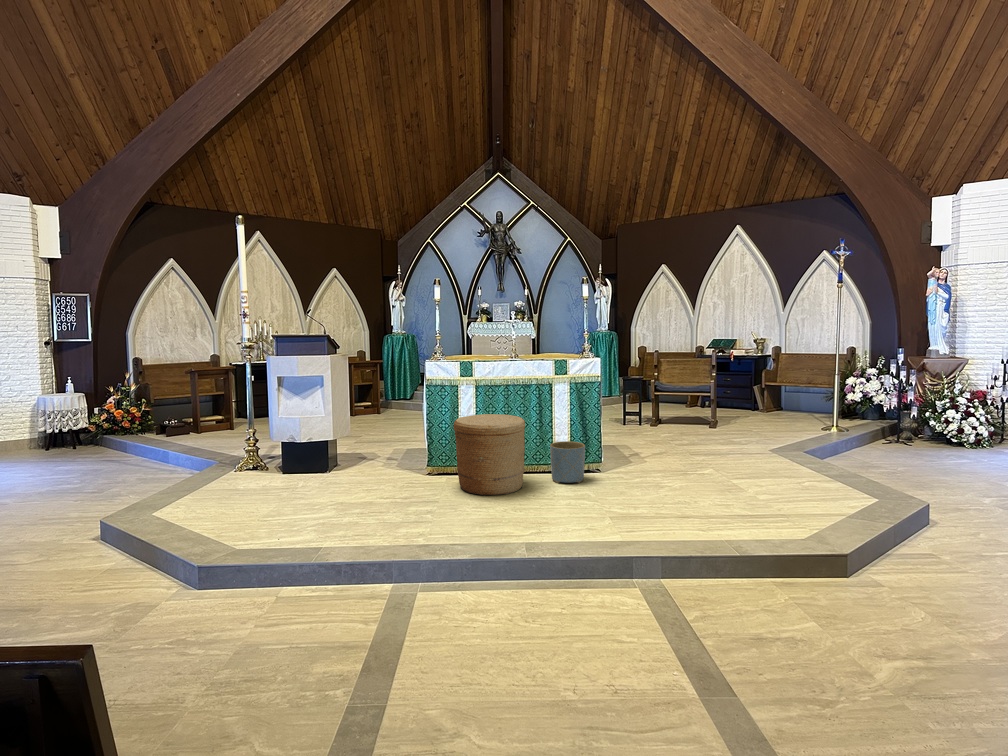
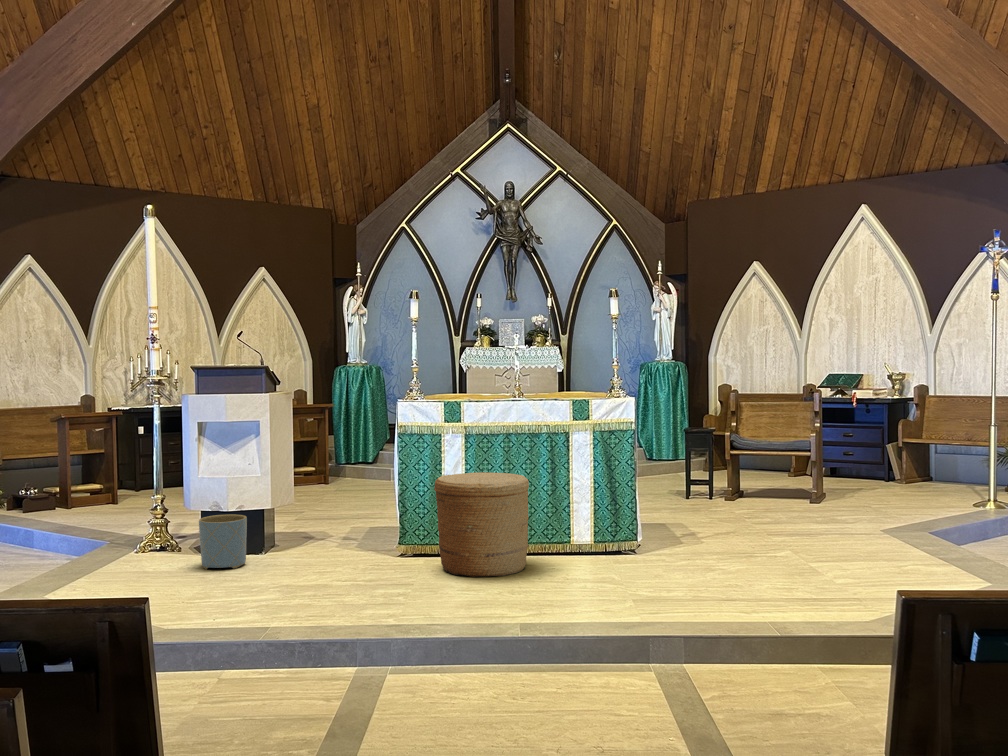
planter: present [550,441,585,483] -> present [199,514,247,569]

